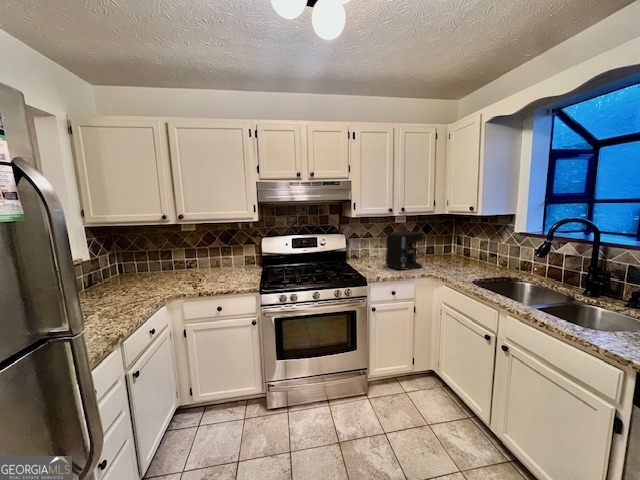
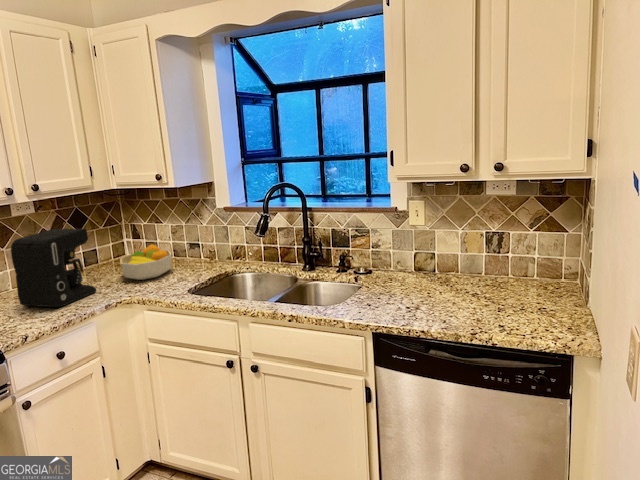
fruit bowl: none [440,249,474,269] -> present [120,244,172,280]

